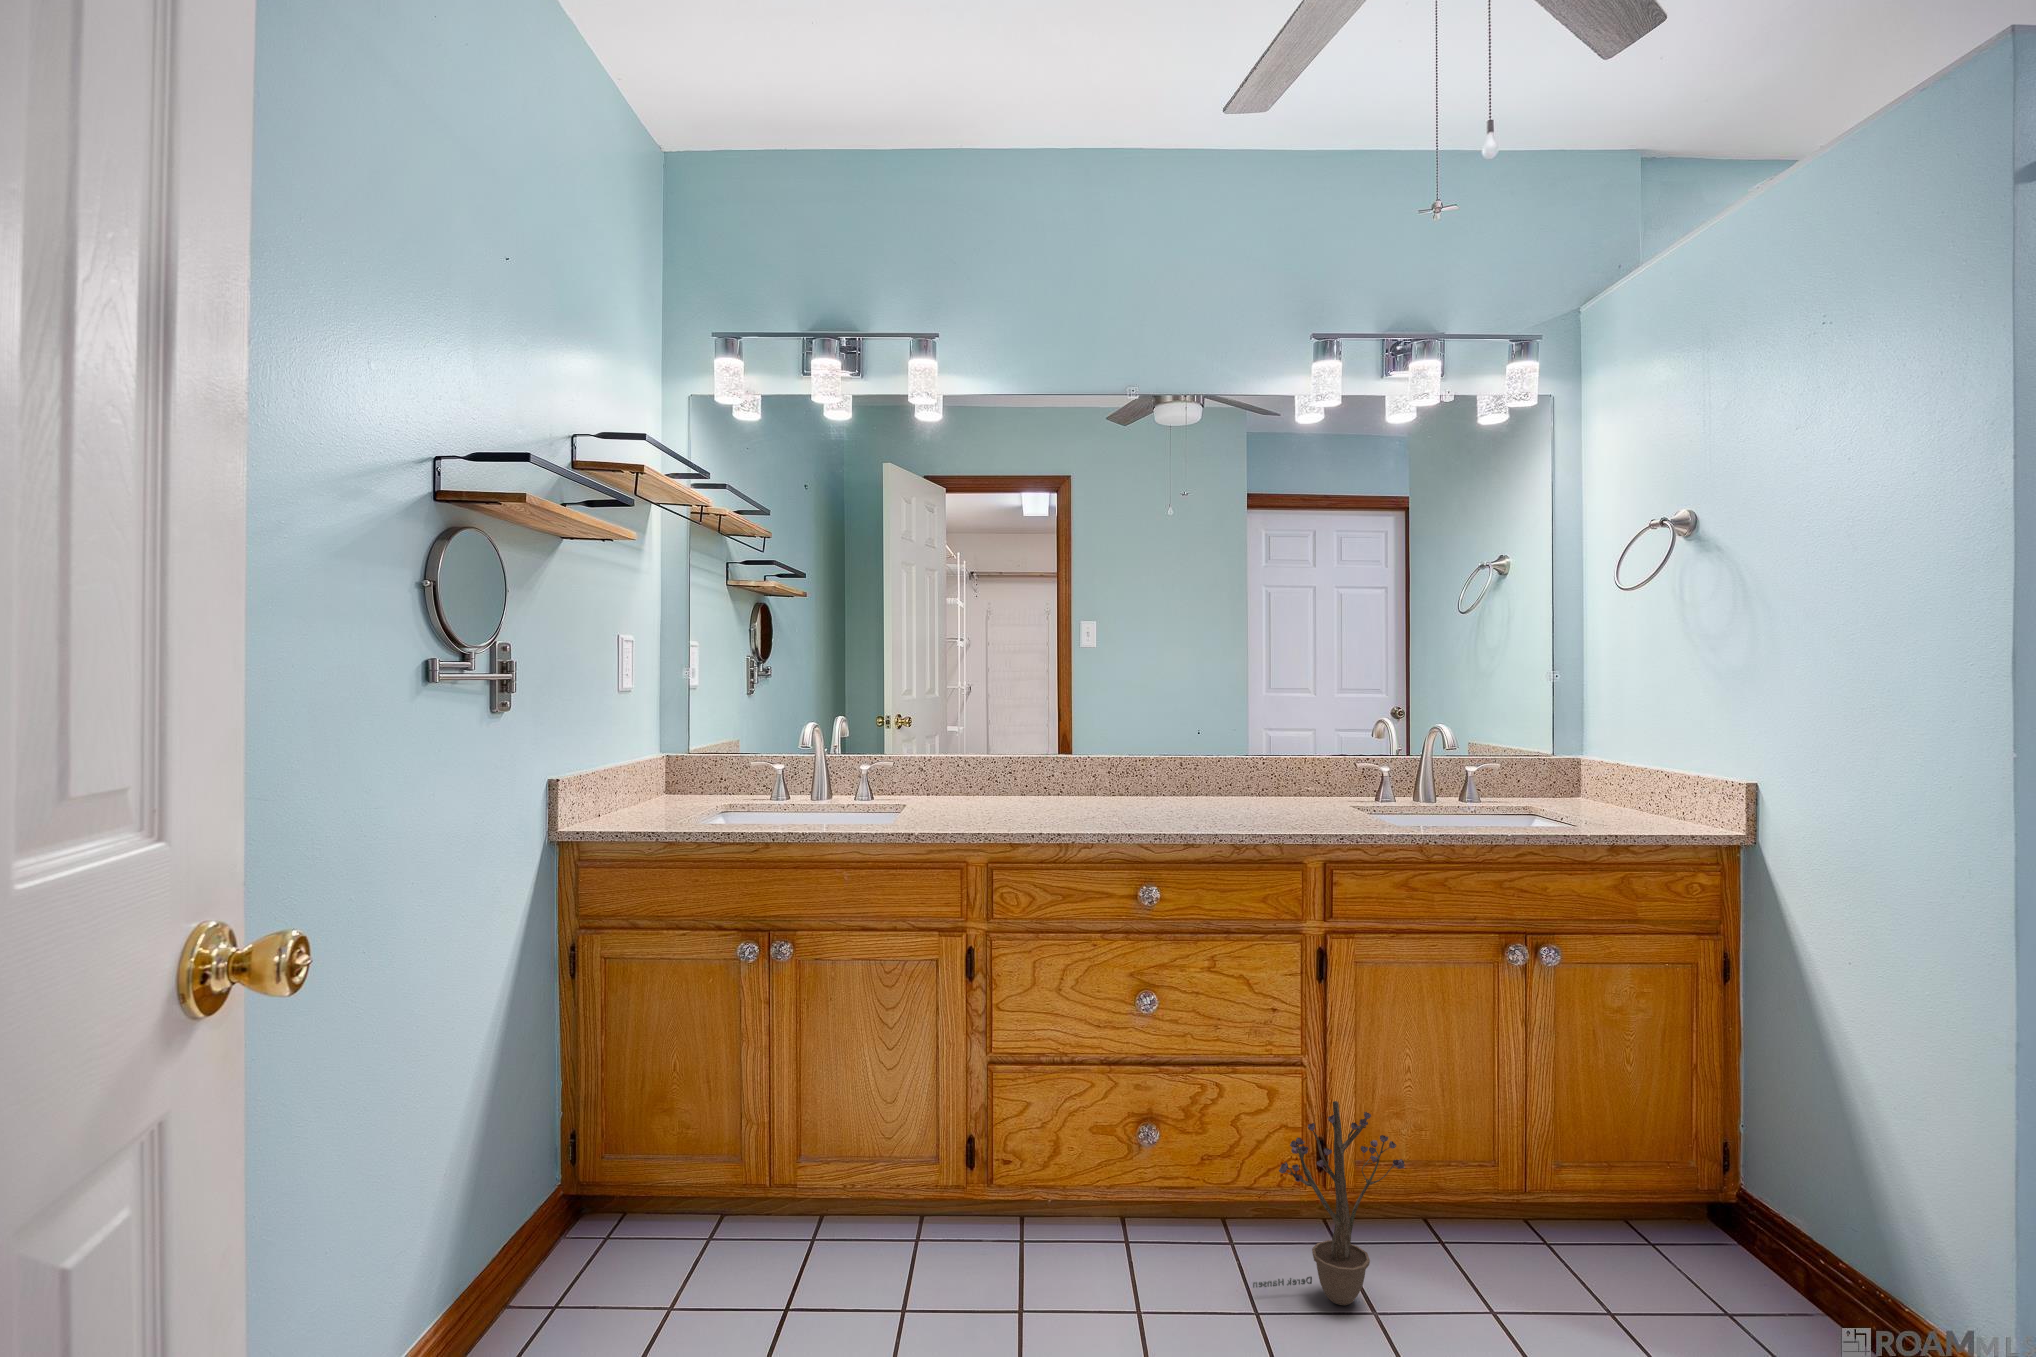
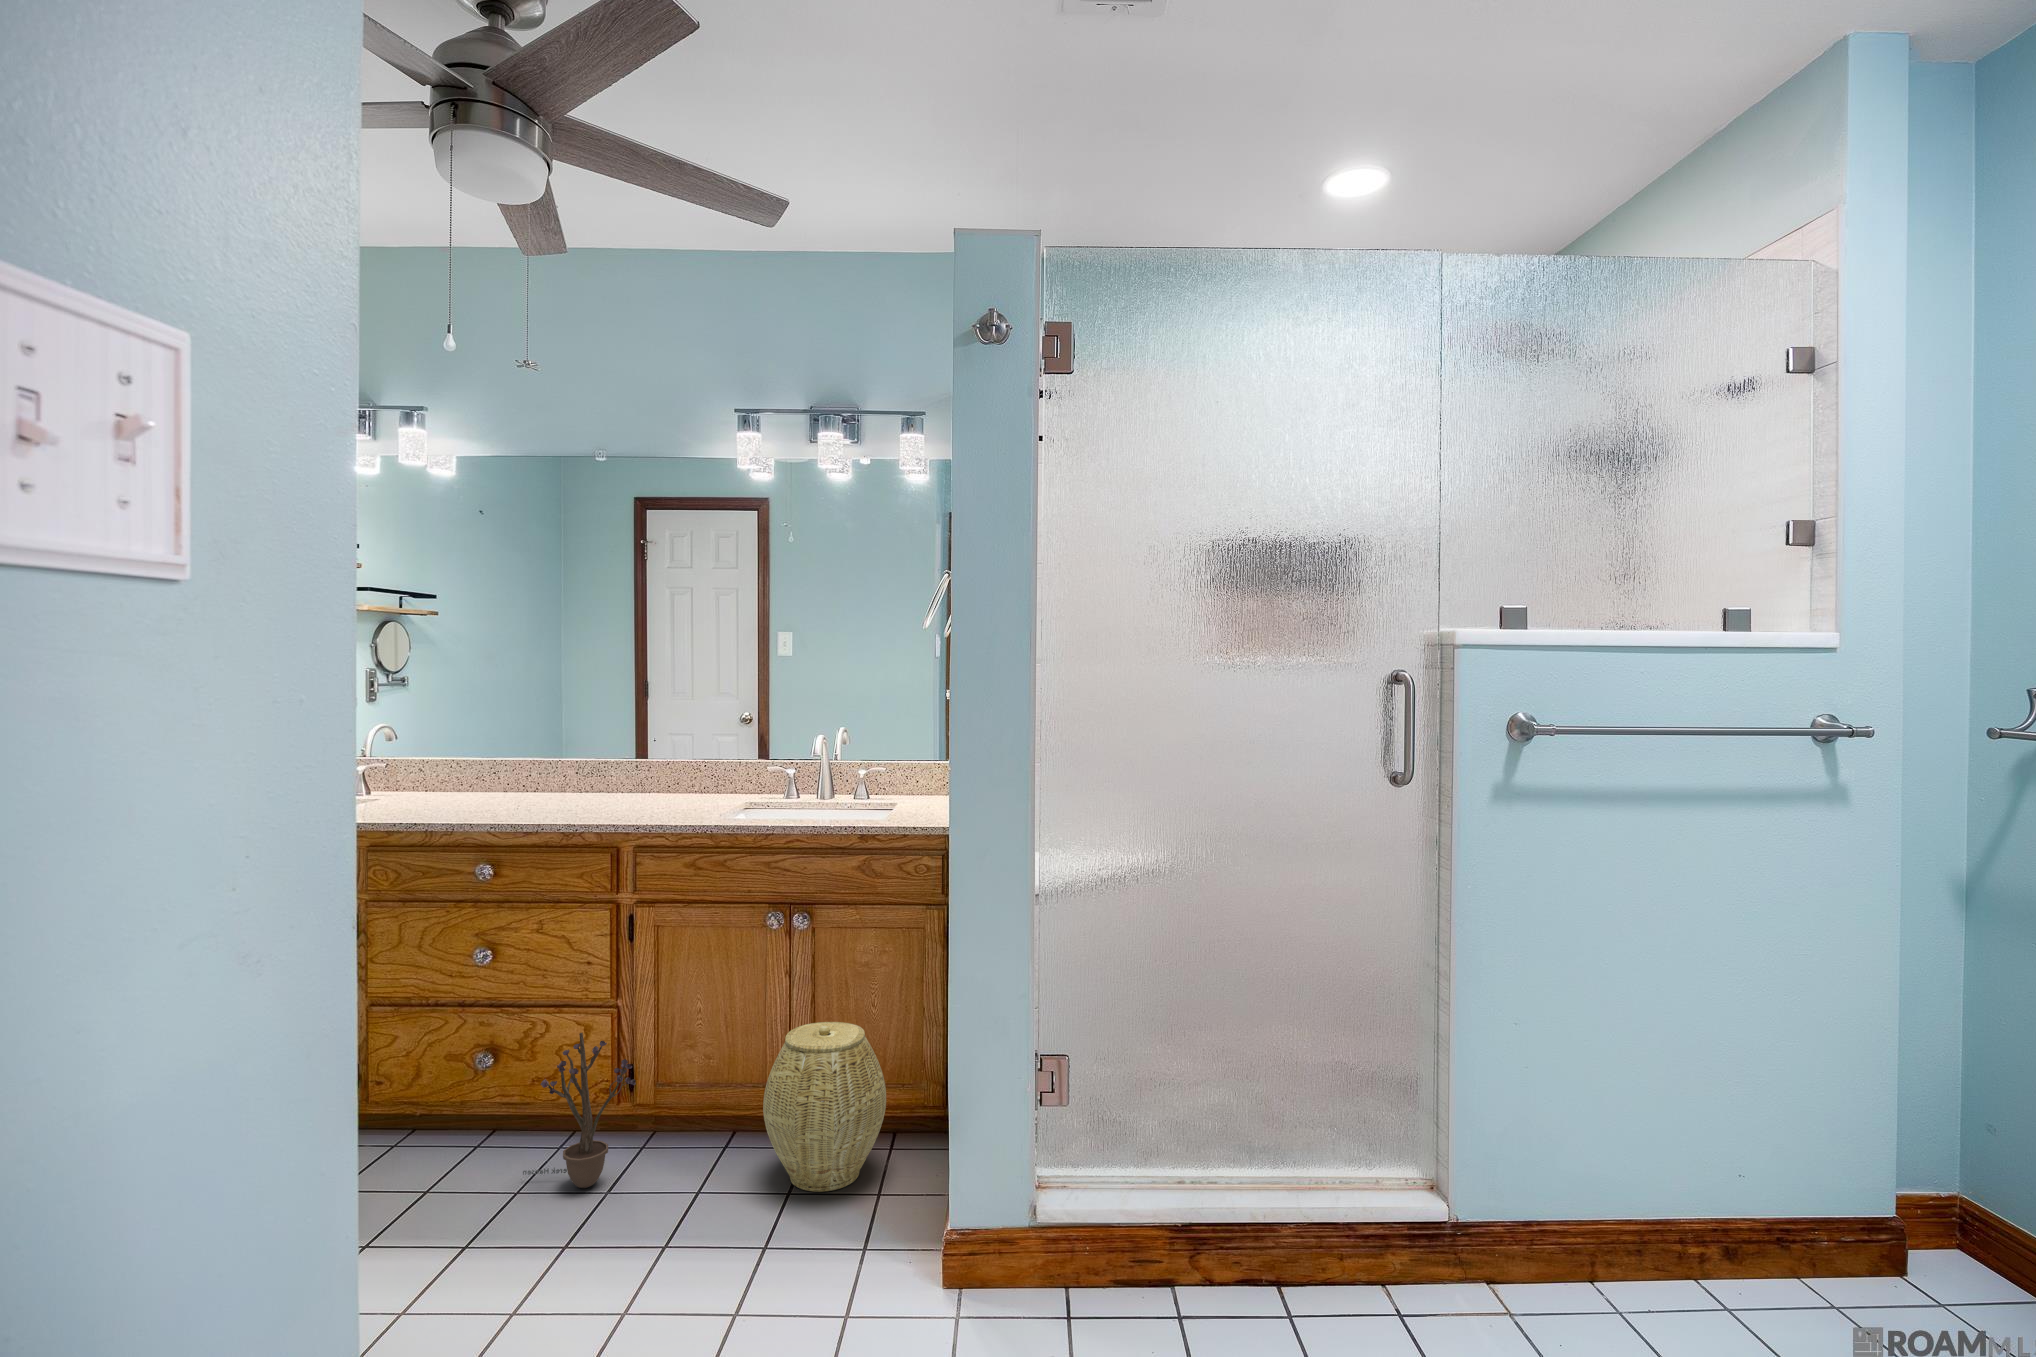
woven basket: none [1533,1083,1711,1306] -> present [763,1022,886,1192]

